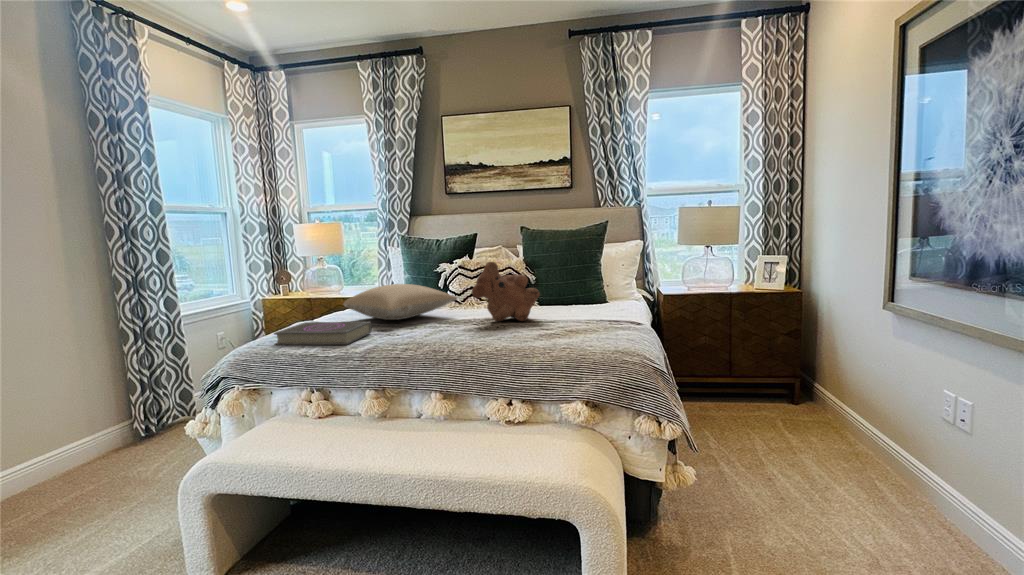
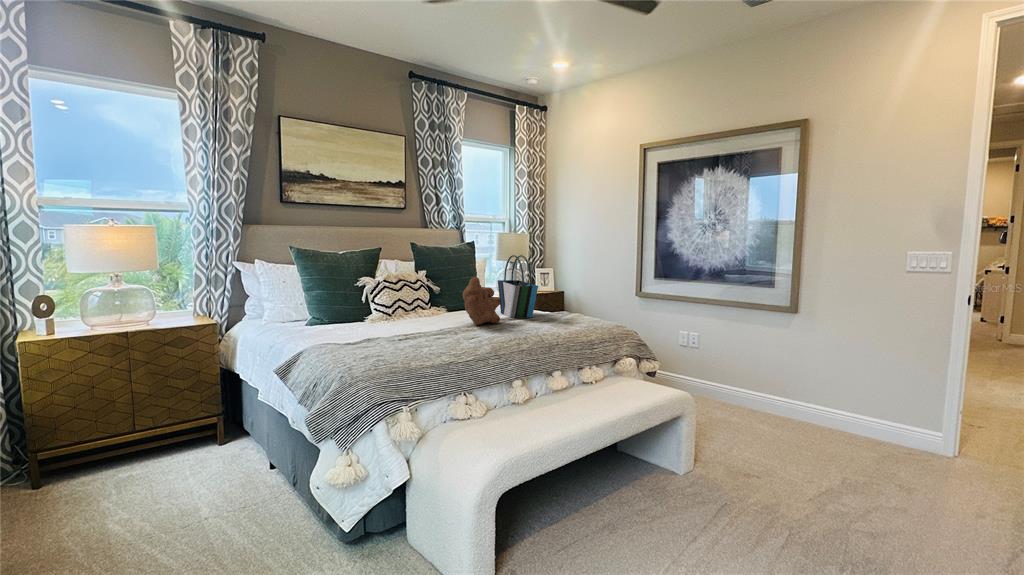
tote bag: none [564,232,622,319] -> present [498,255,538,318]
pillow: present [344,284,457,320] -> none [341,299,429,333]
book: present [274,322,372,345] -> none [369,333,457,362]

